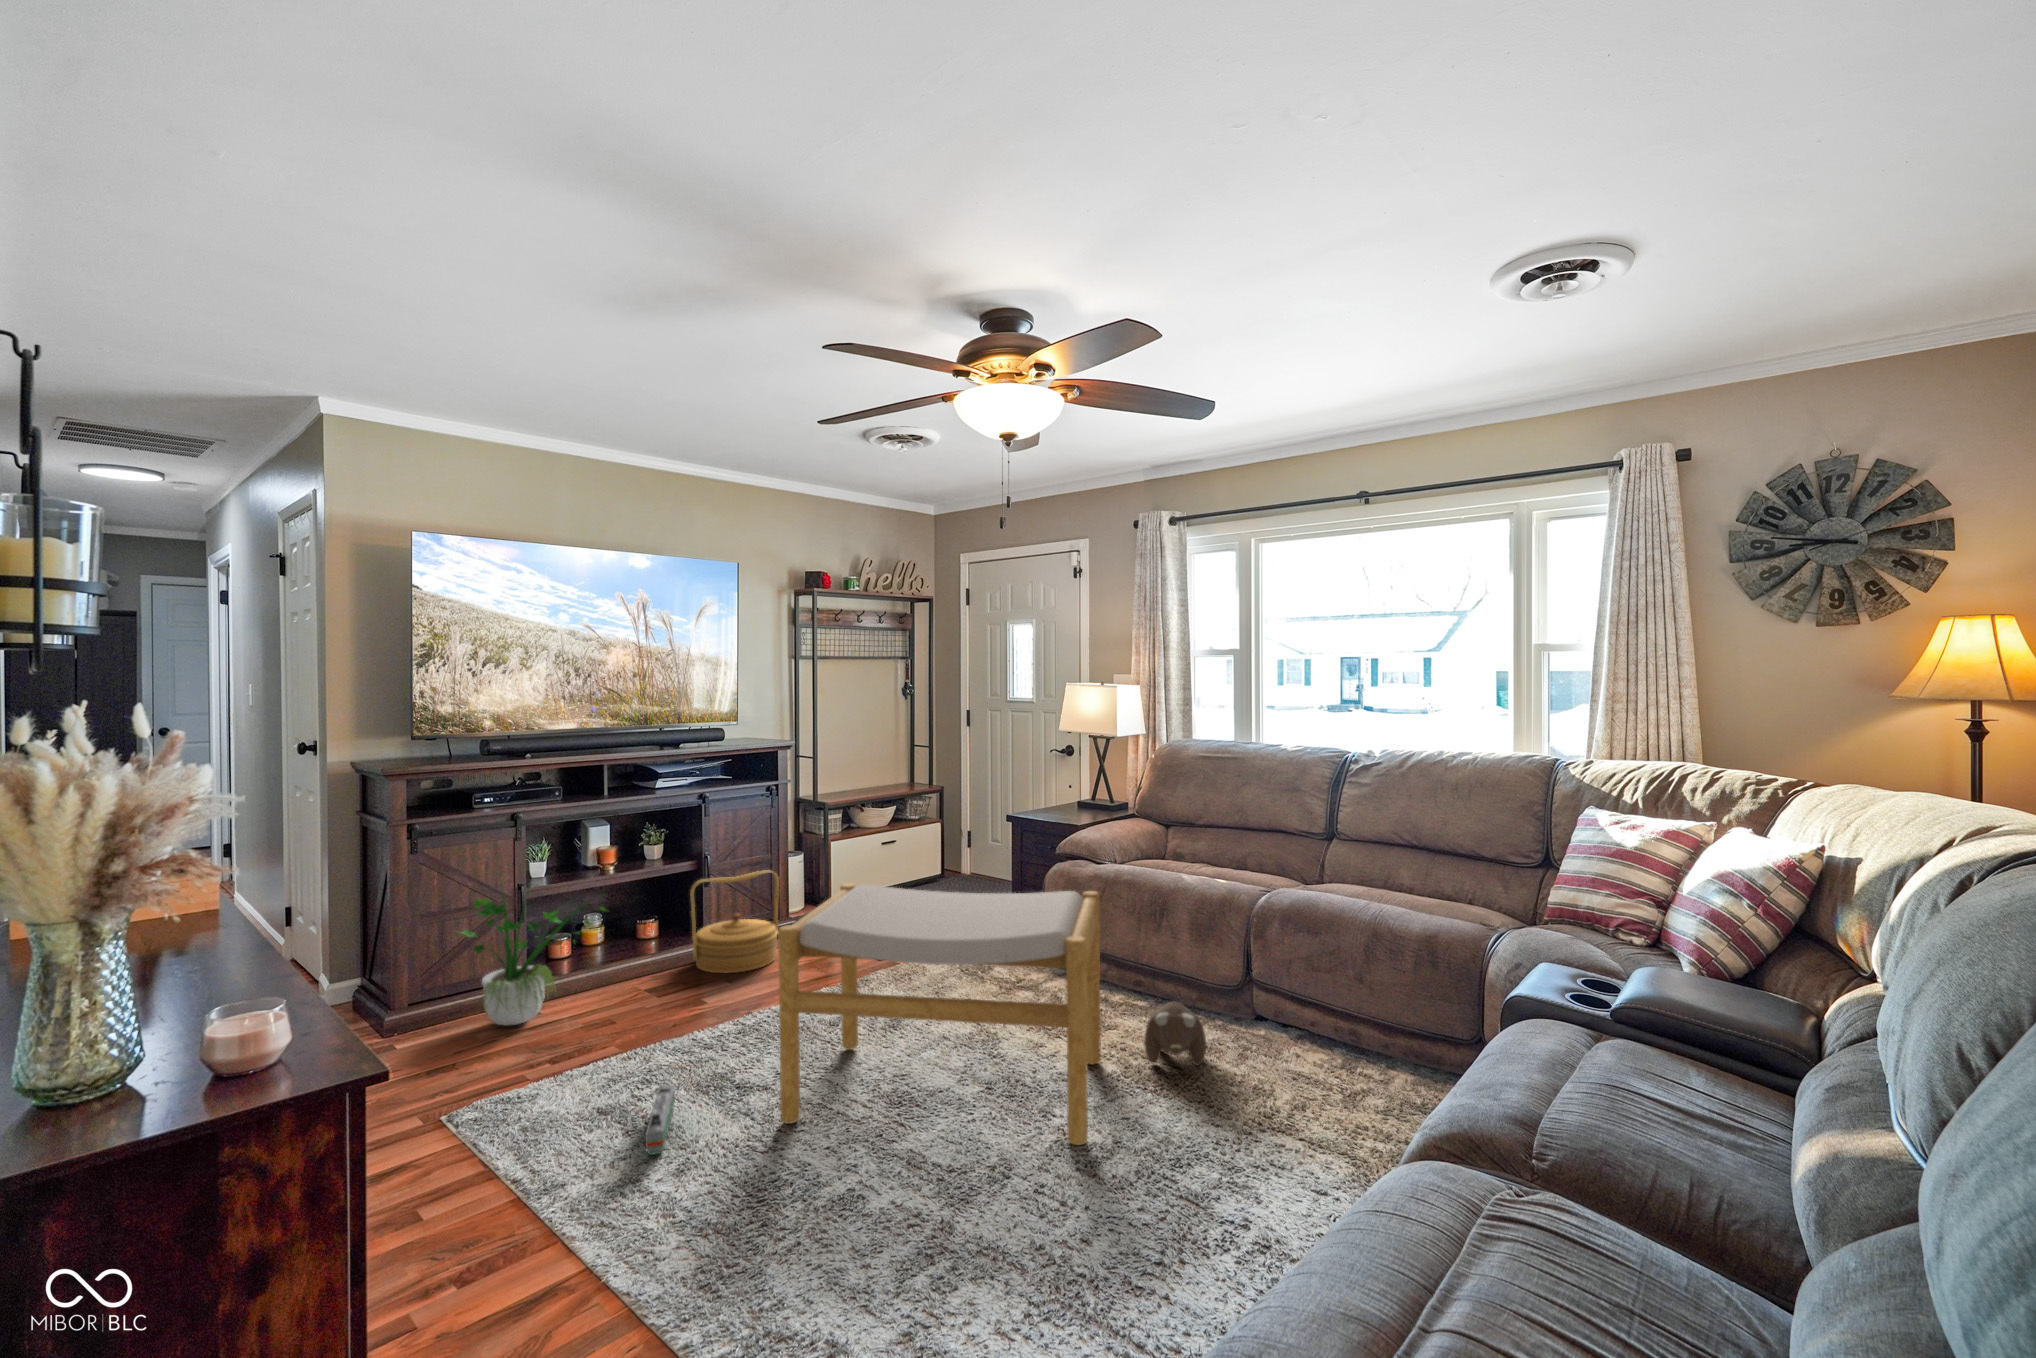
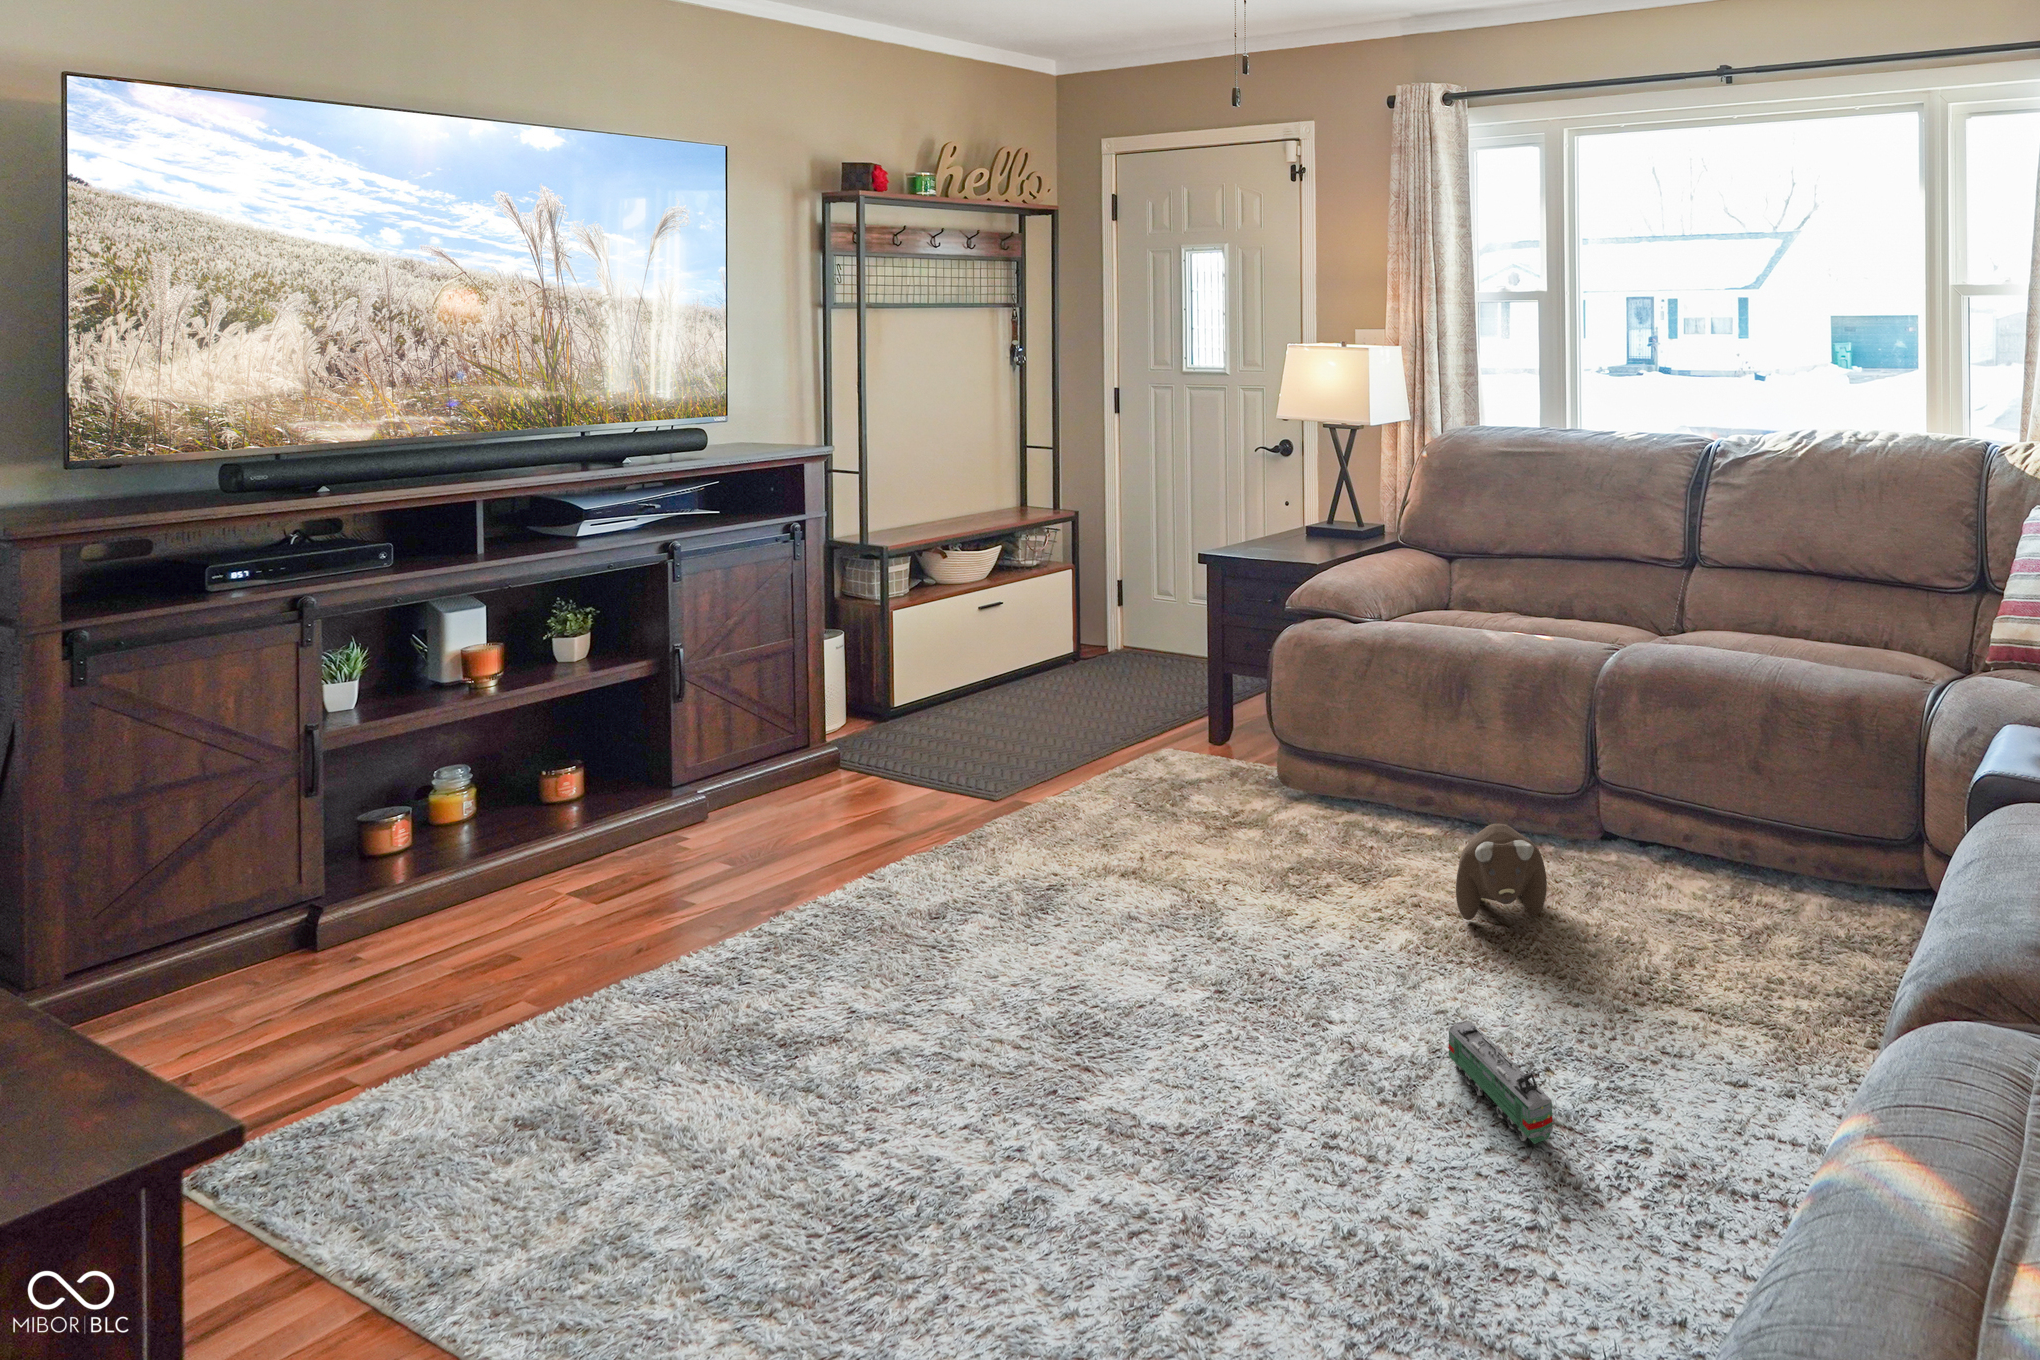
woven basket: present [690,870,779,973] -> none [654,667,819,851]
footstool: present [778,883,1101,1145] -> none [866,667,1393,1096]
potted plant: present [462,887,605,1026] -> none [169,693,510,991]
toy train: present [646,1084,675,1155] -> present [1448,1021,1553,1144]

